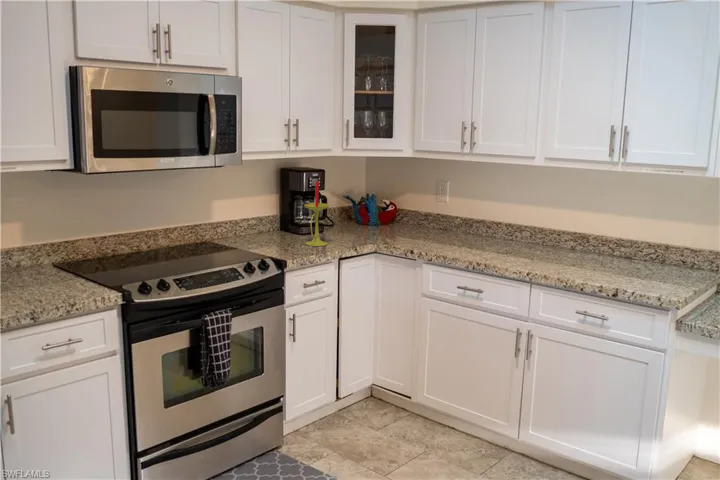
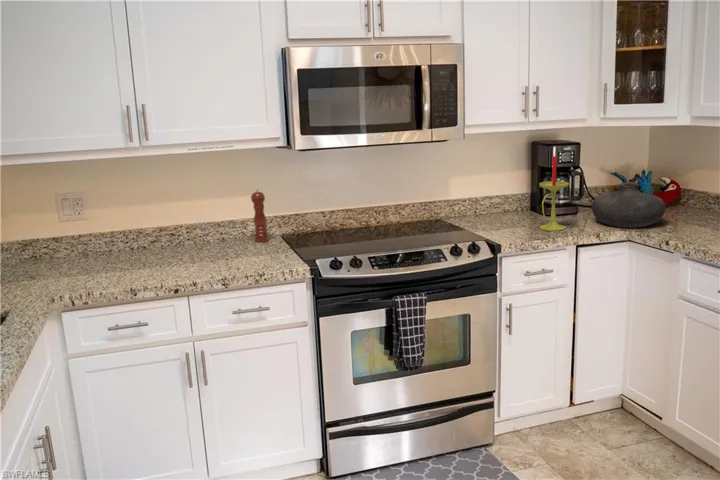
vase: none [342,203,398,241] -> present [592,182,666,228]
pepper mill: none [16,214,38,274] -> present [251,188,269,242]

